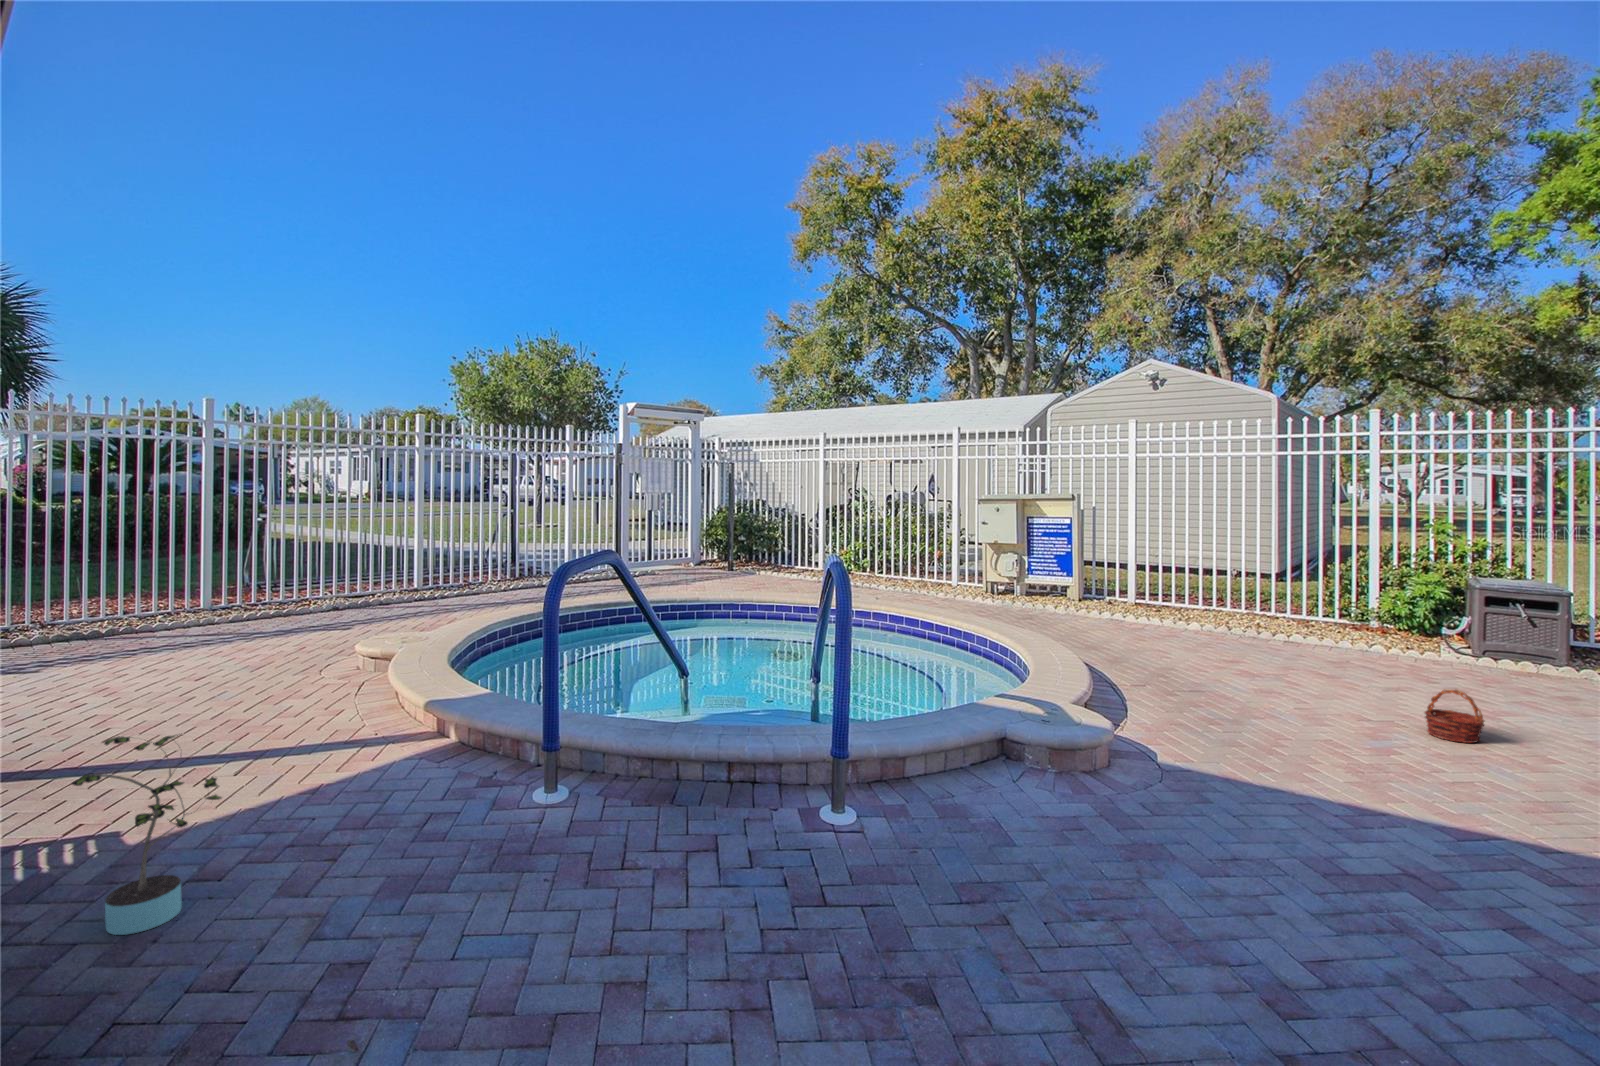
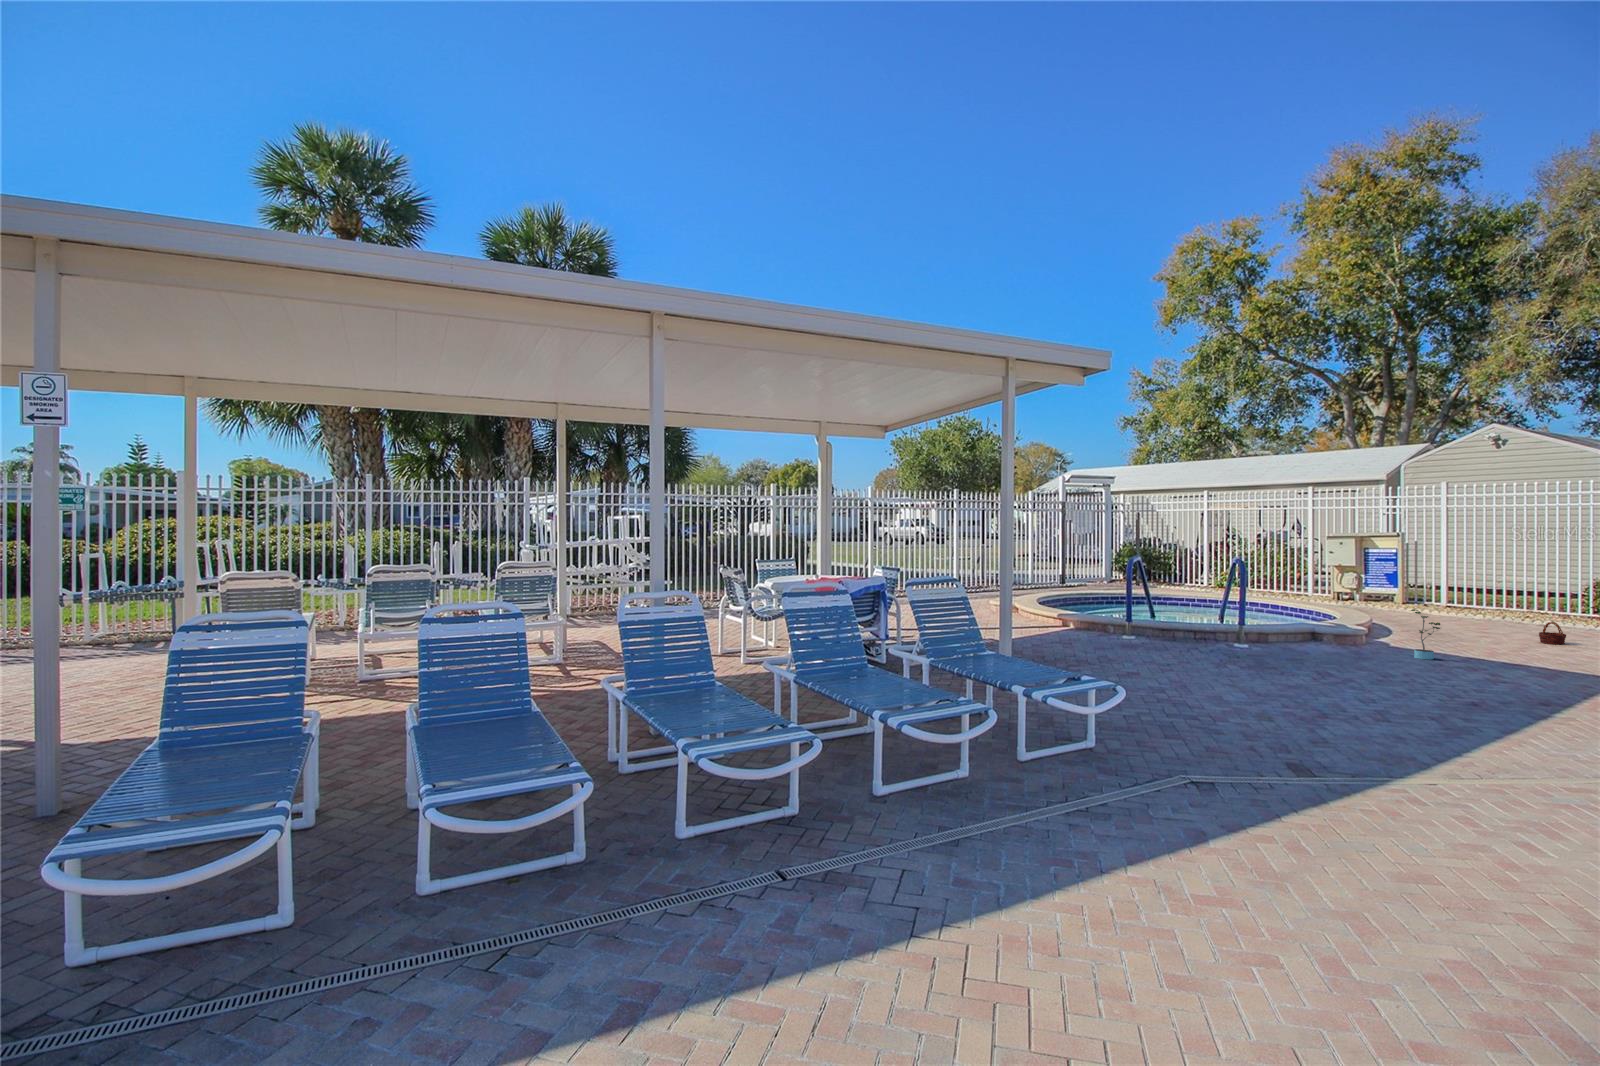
potted plant: present [72,735,221,935] -> present [1411,610,1440,660]

